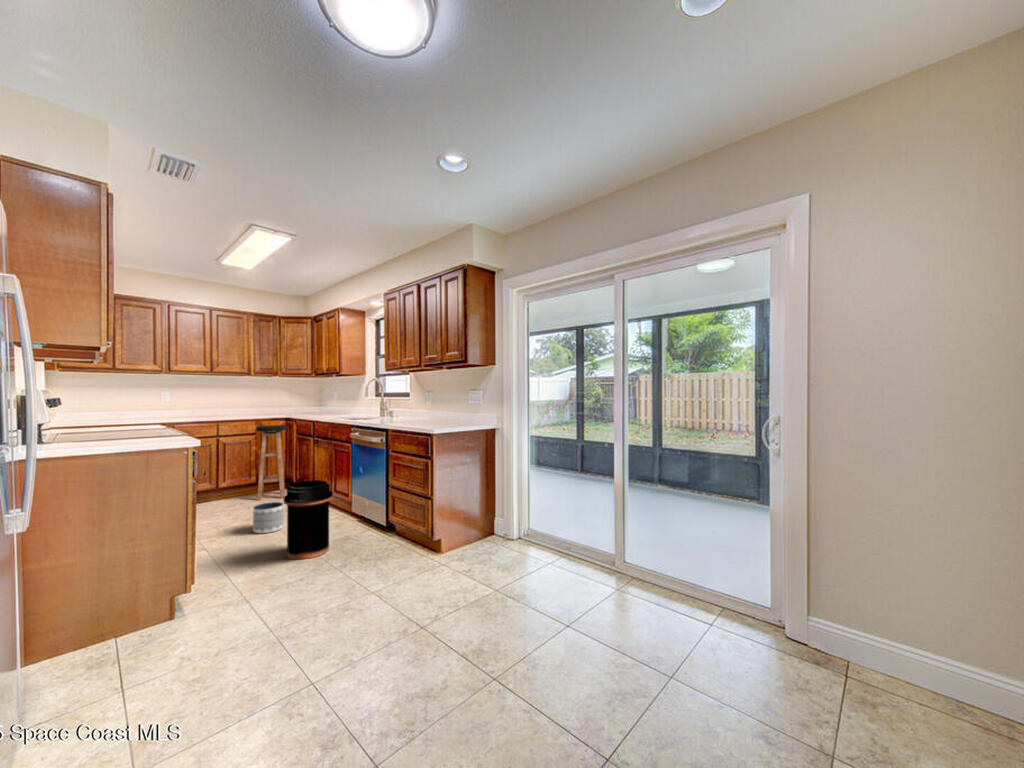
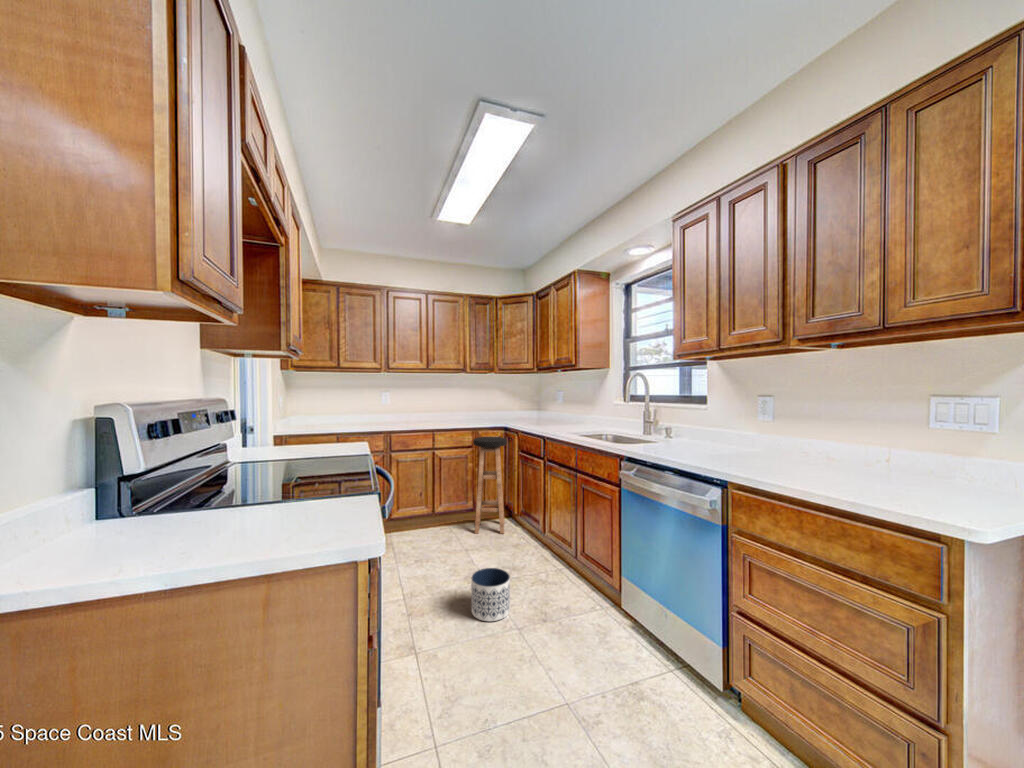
trash can: present [284,480,333,559] -> none [518,576,598,738]

